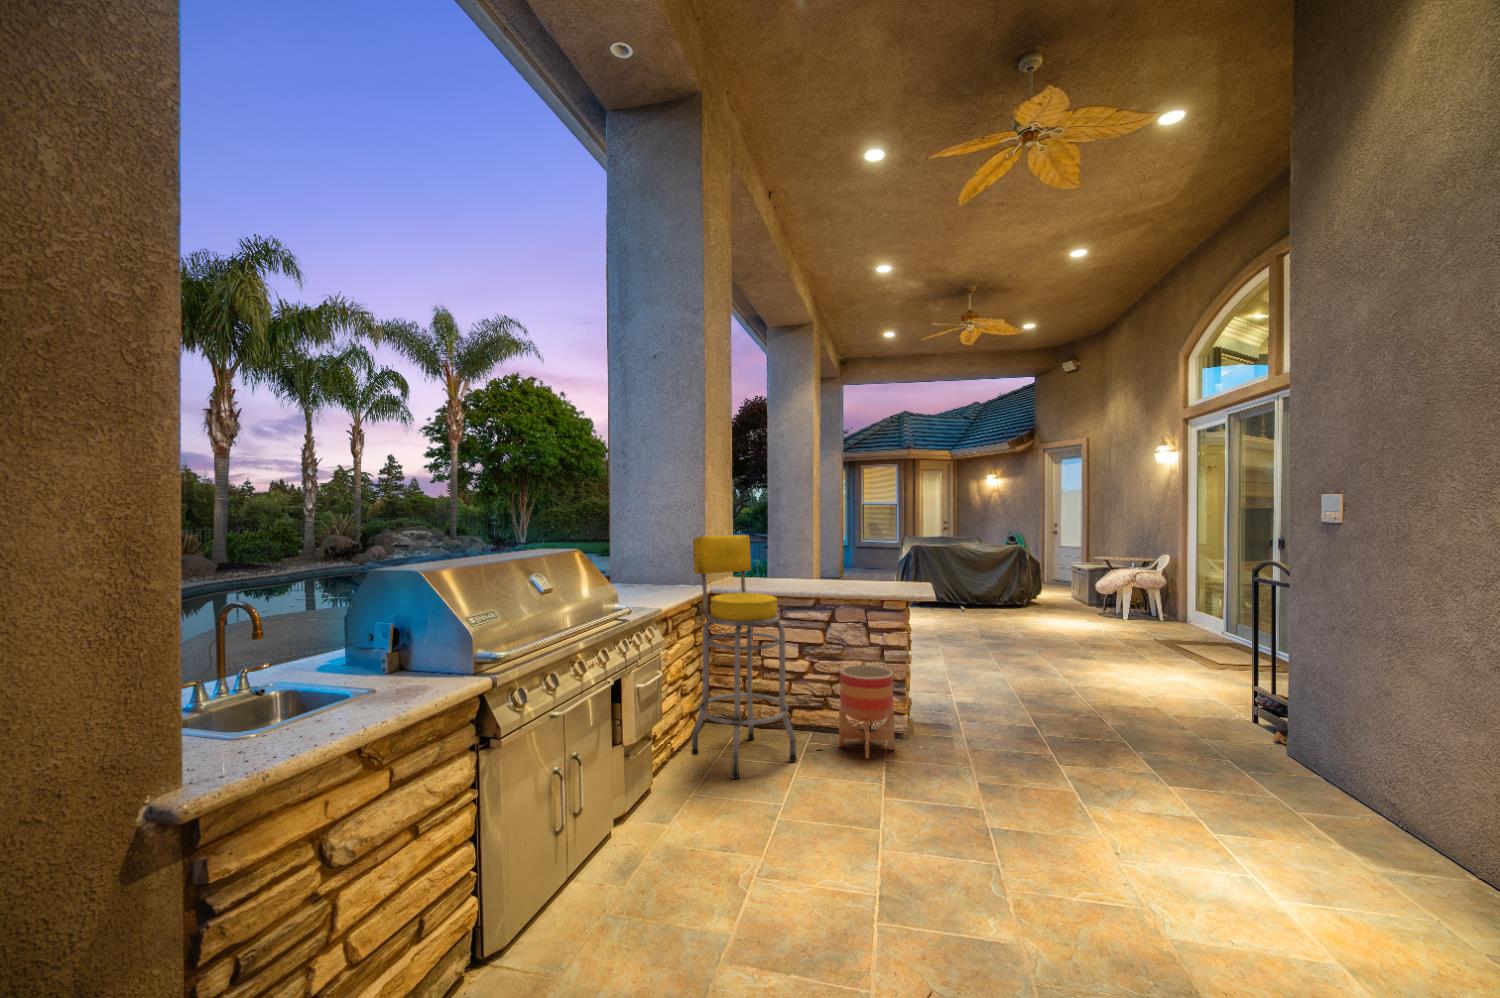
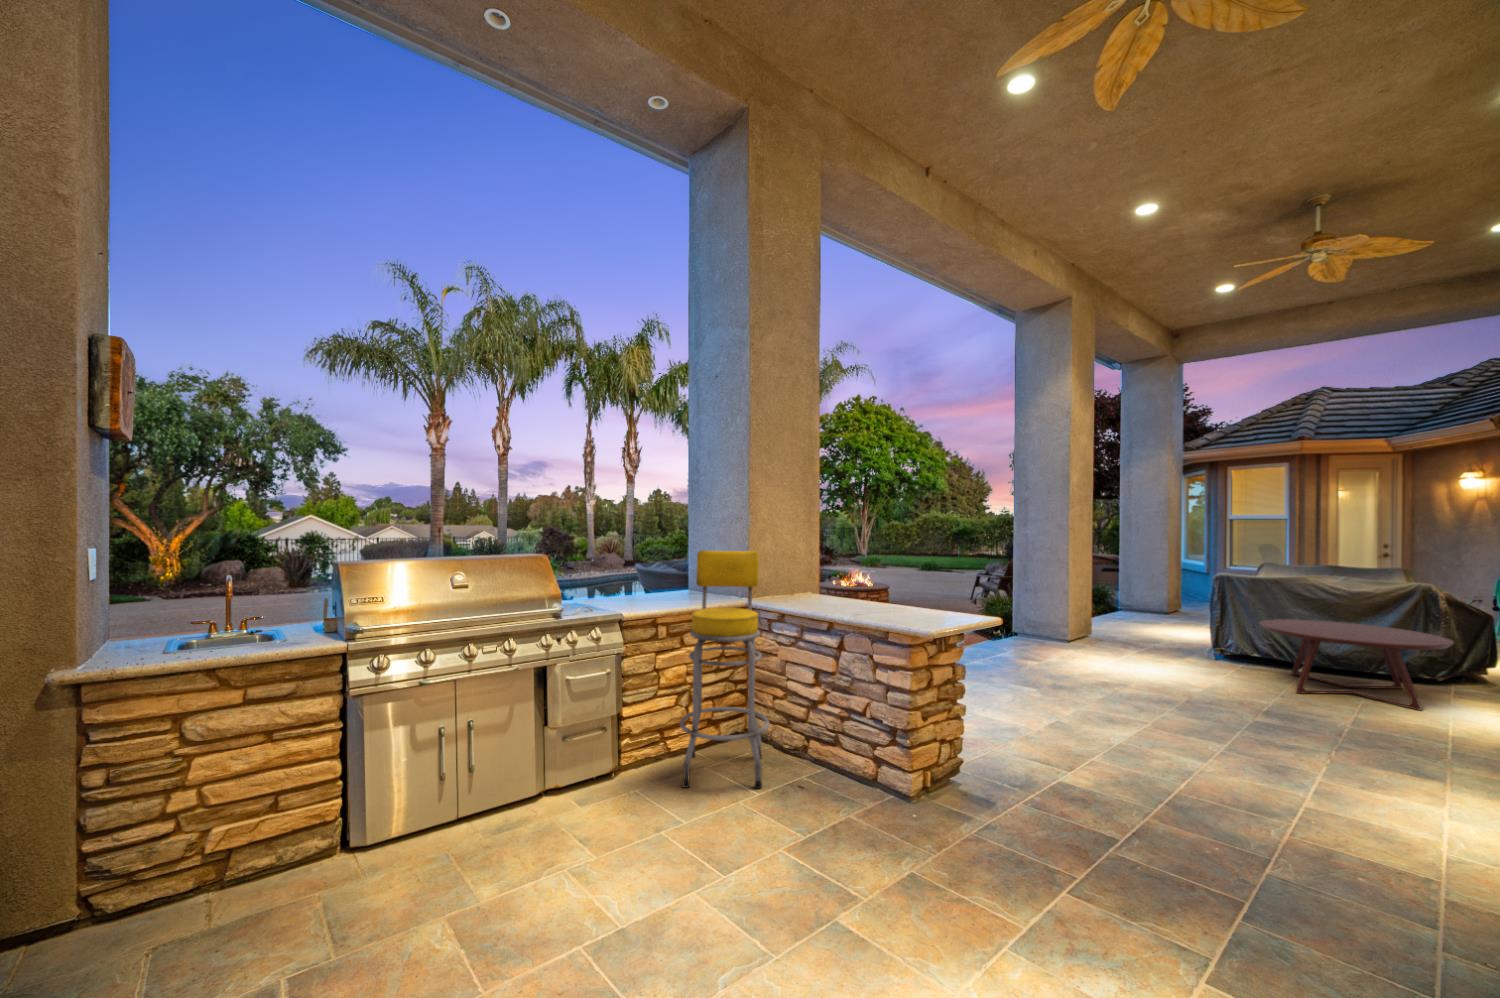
coffee table: none [948,574,1046,624] -> present [1259,619,1454,711]
planter: present [839,665,895,758] -> none [819,702,879,809]

